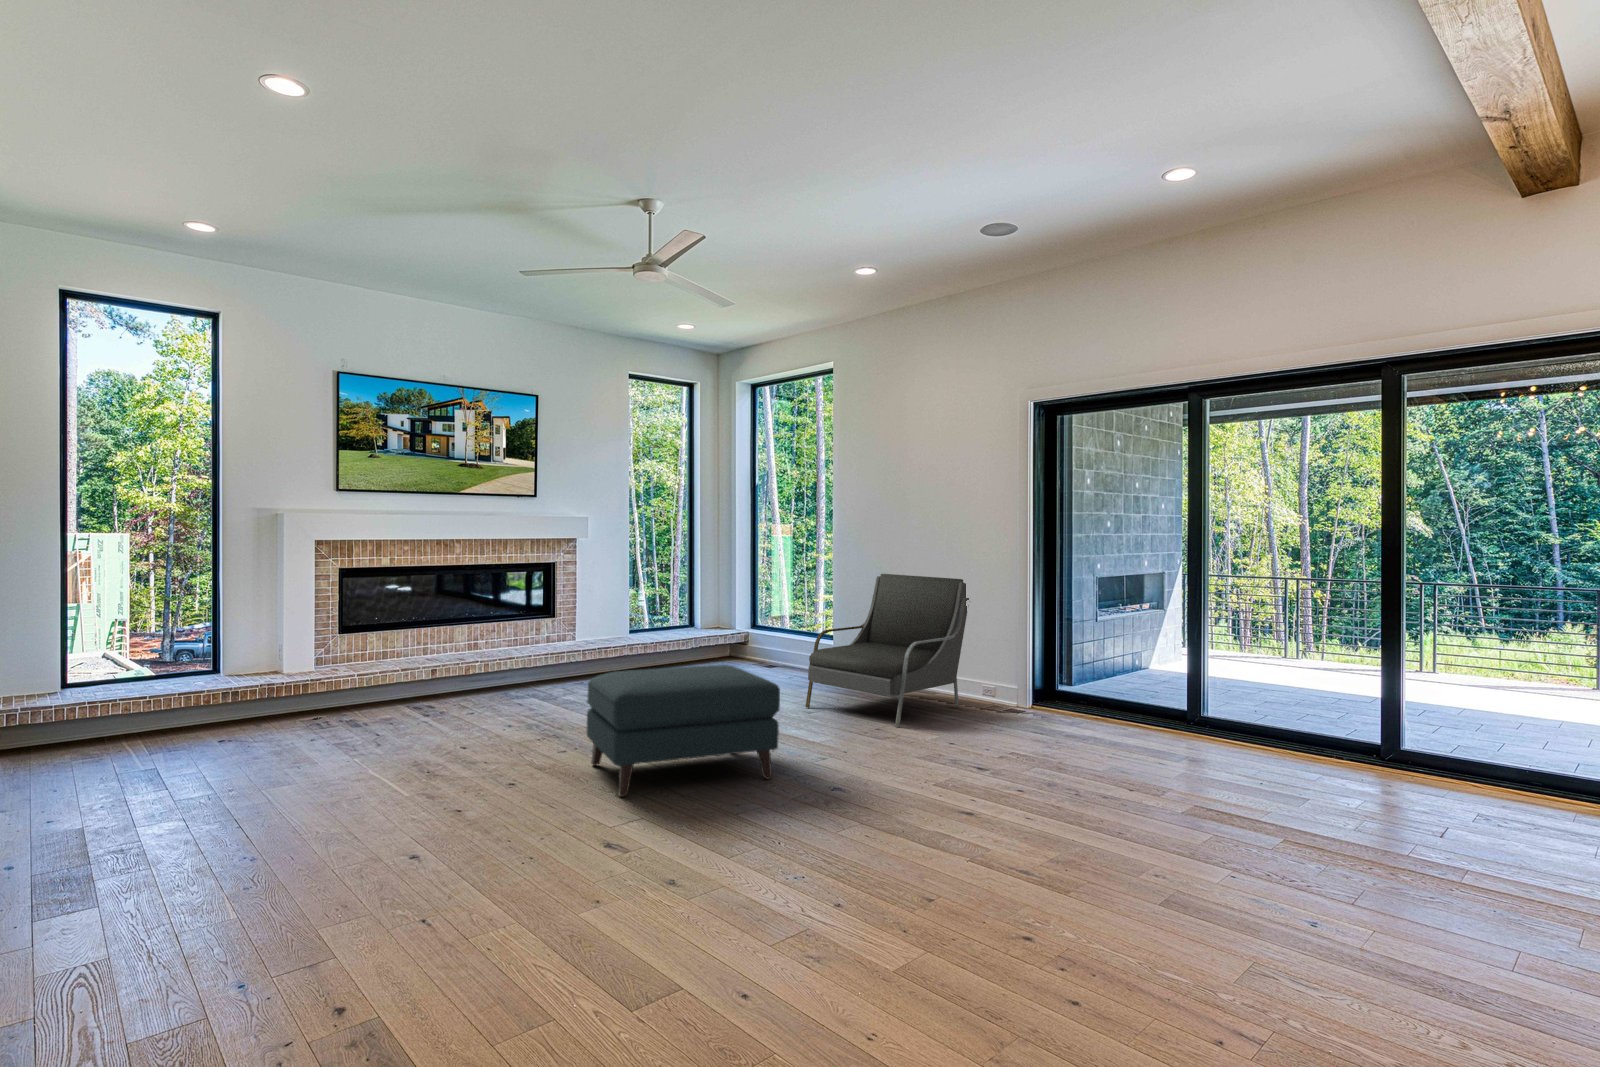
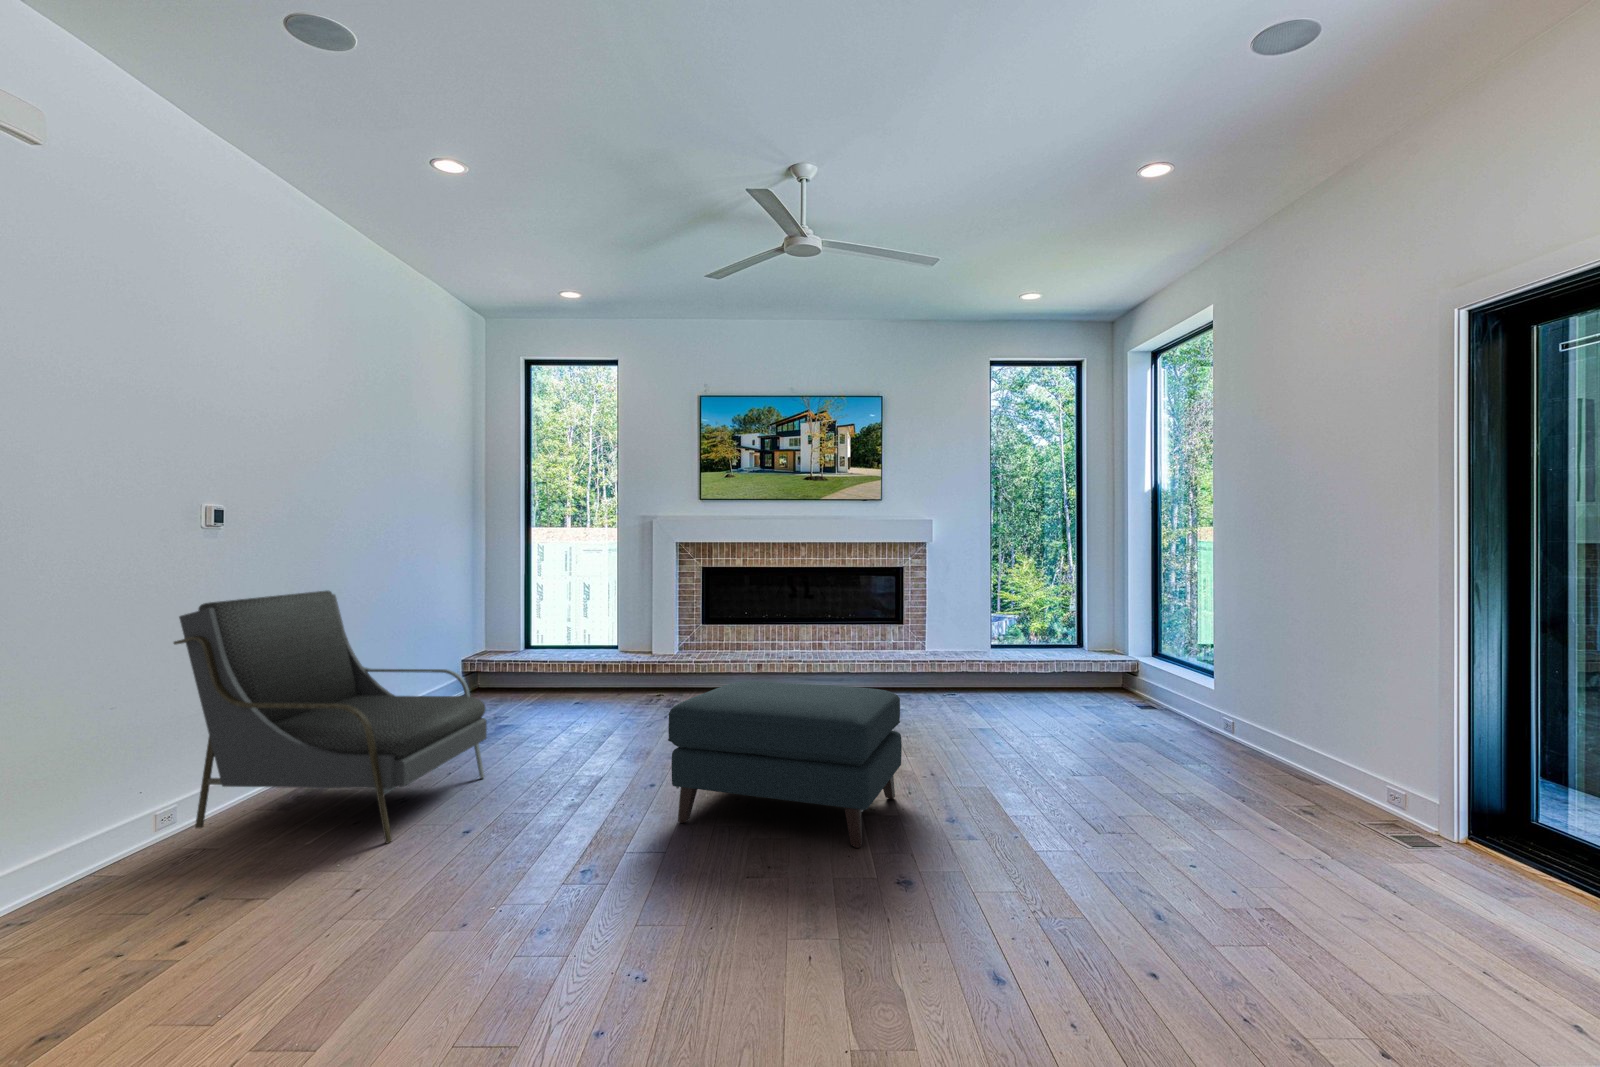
armchair: present [806,574,969,727] -> present [174,591,487,843]

